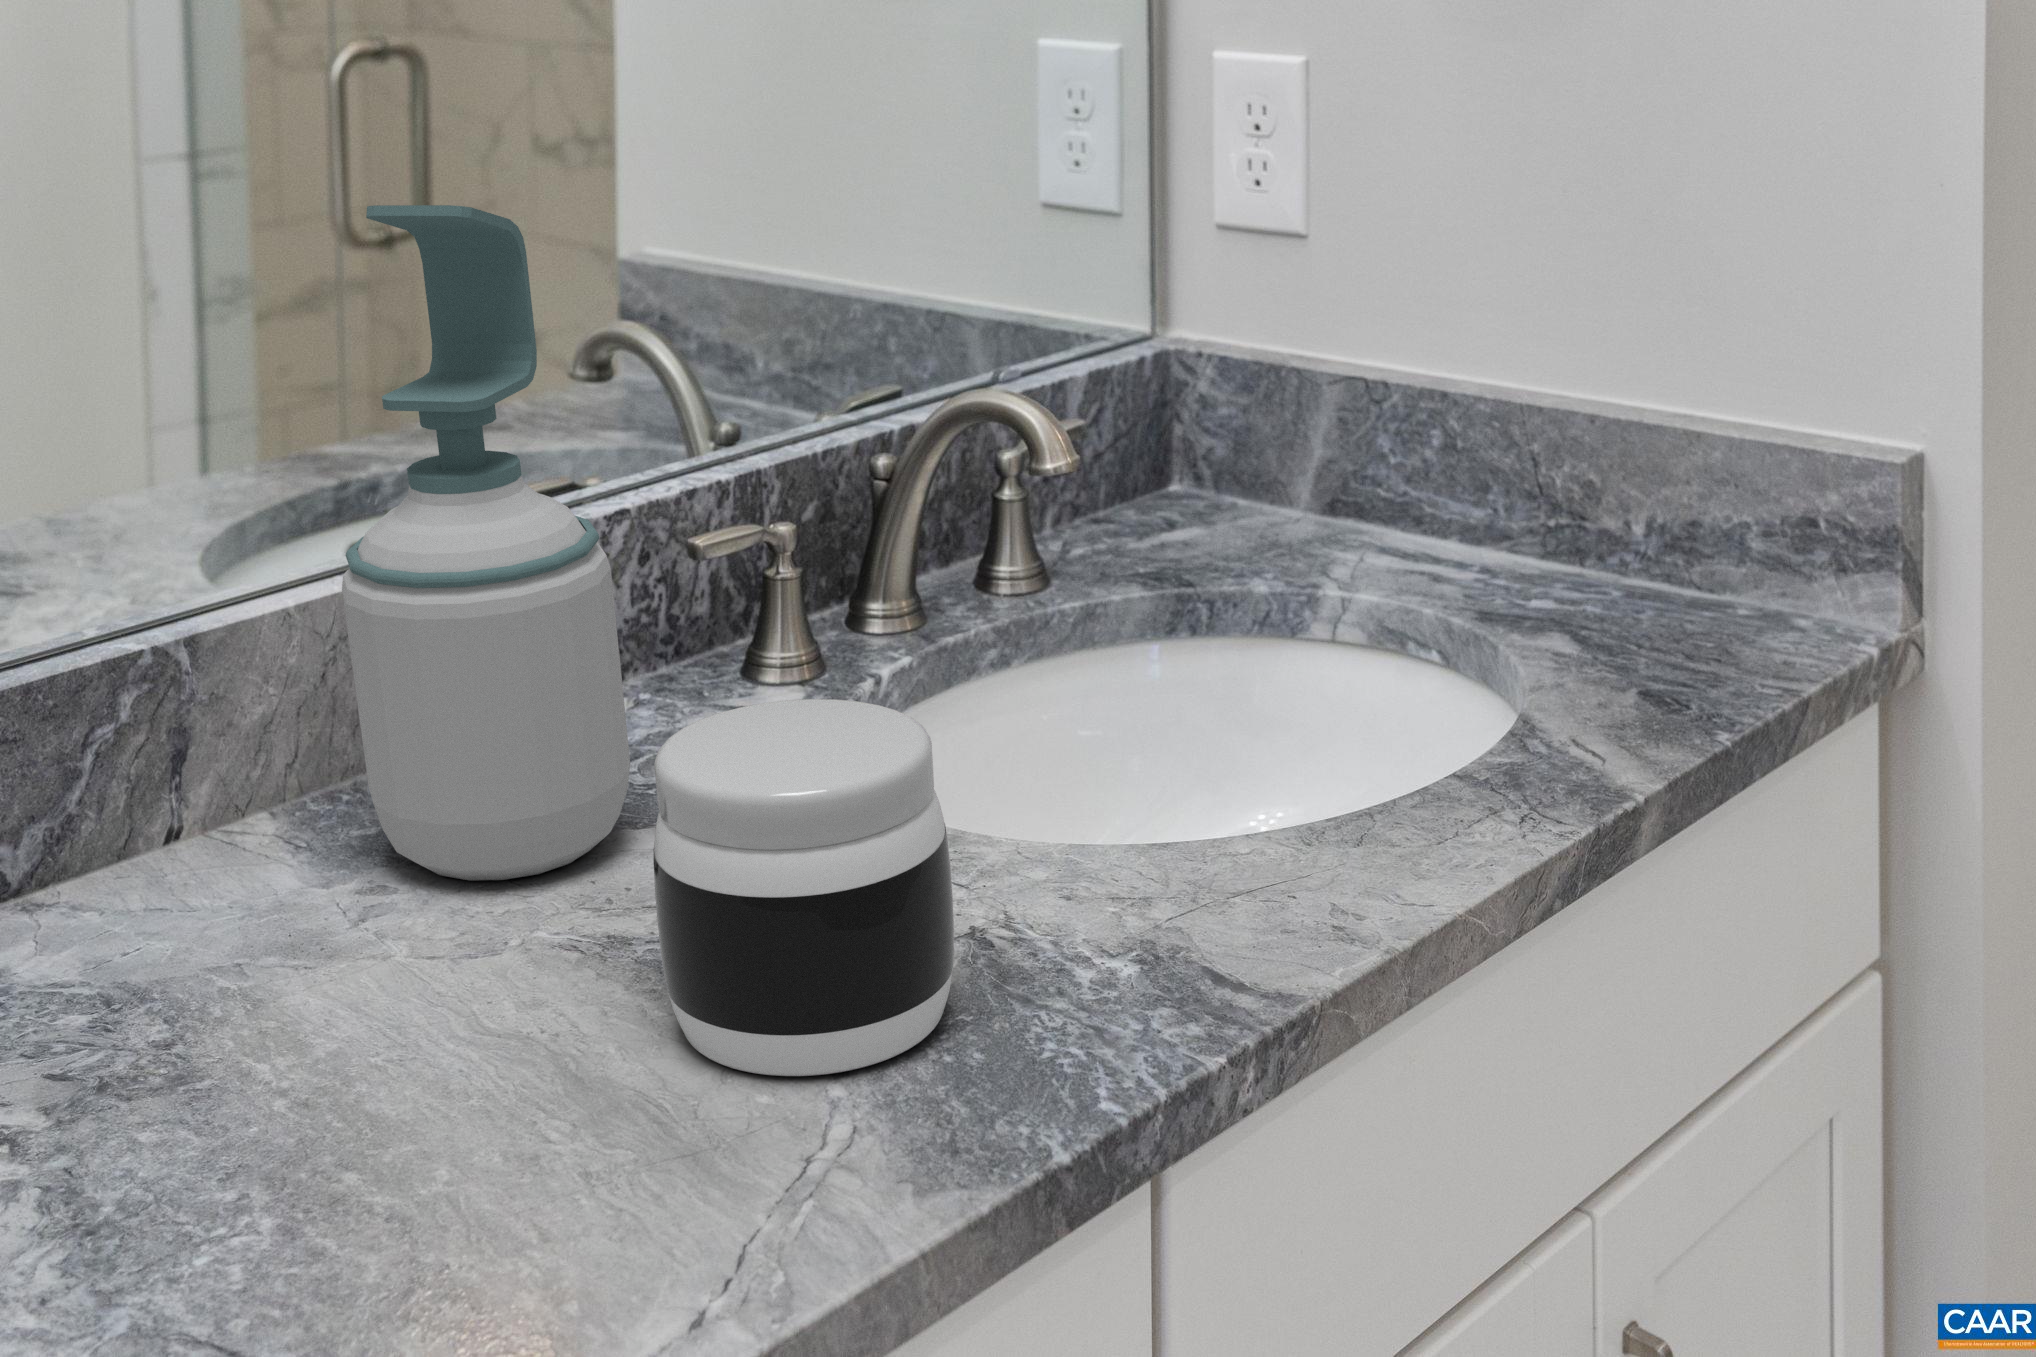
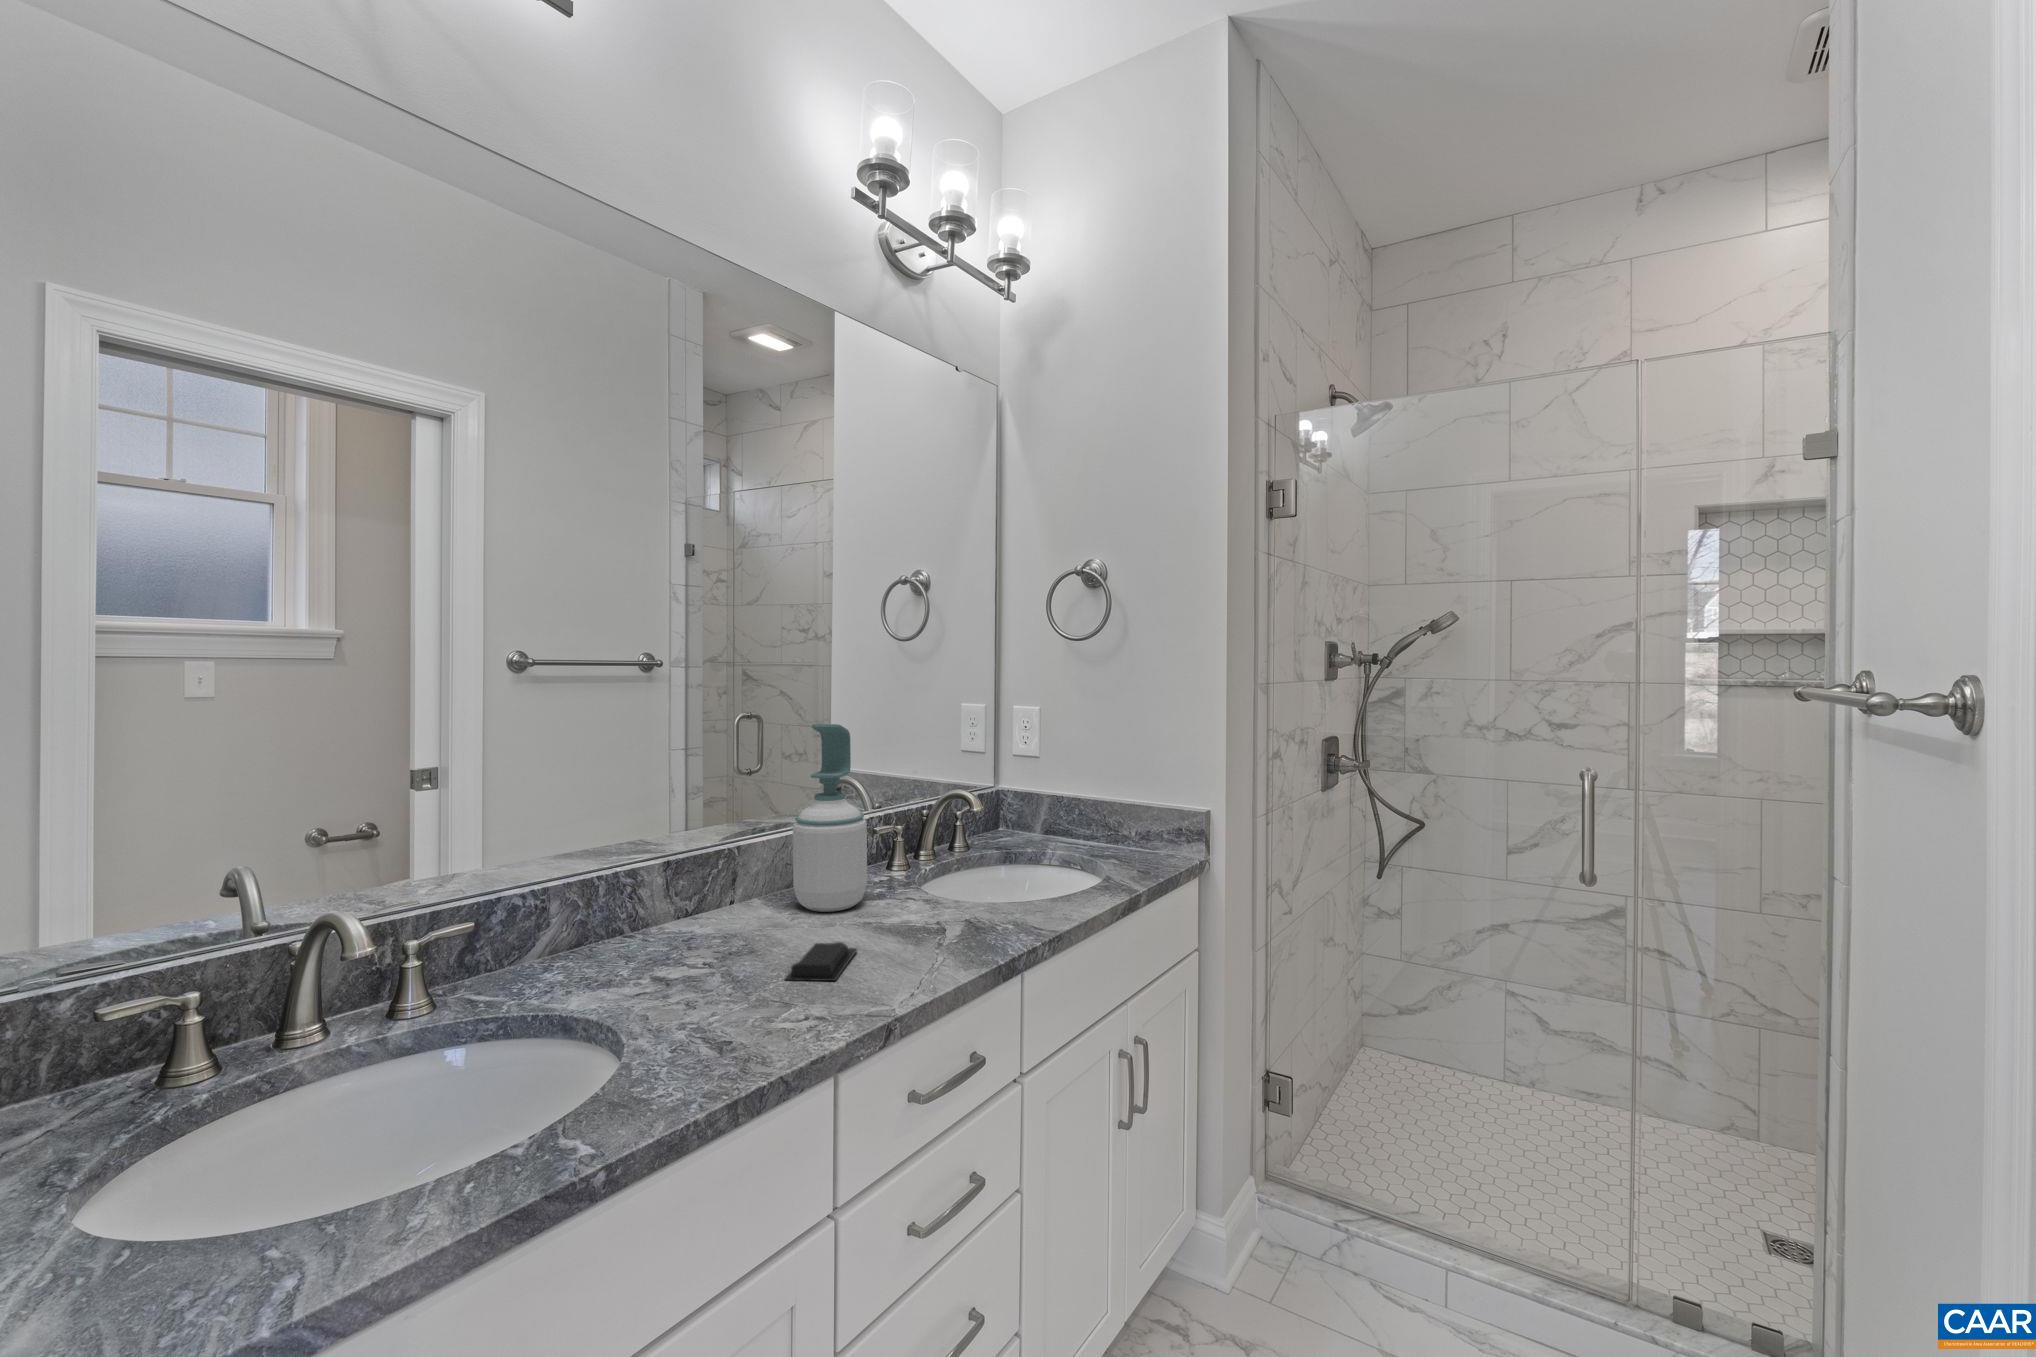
jar: present [653,699,954,1076] -> none [889,850,968,948]
soap bar: none [234,1065,538,1251] -> present [785,942,857,981]

